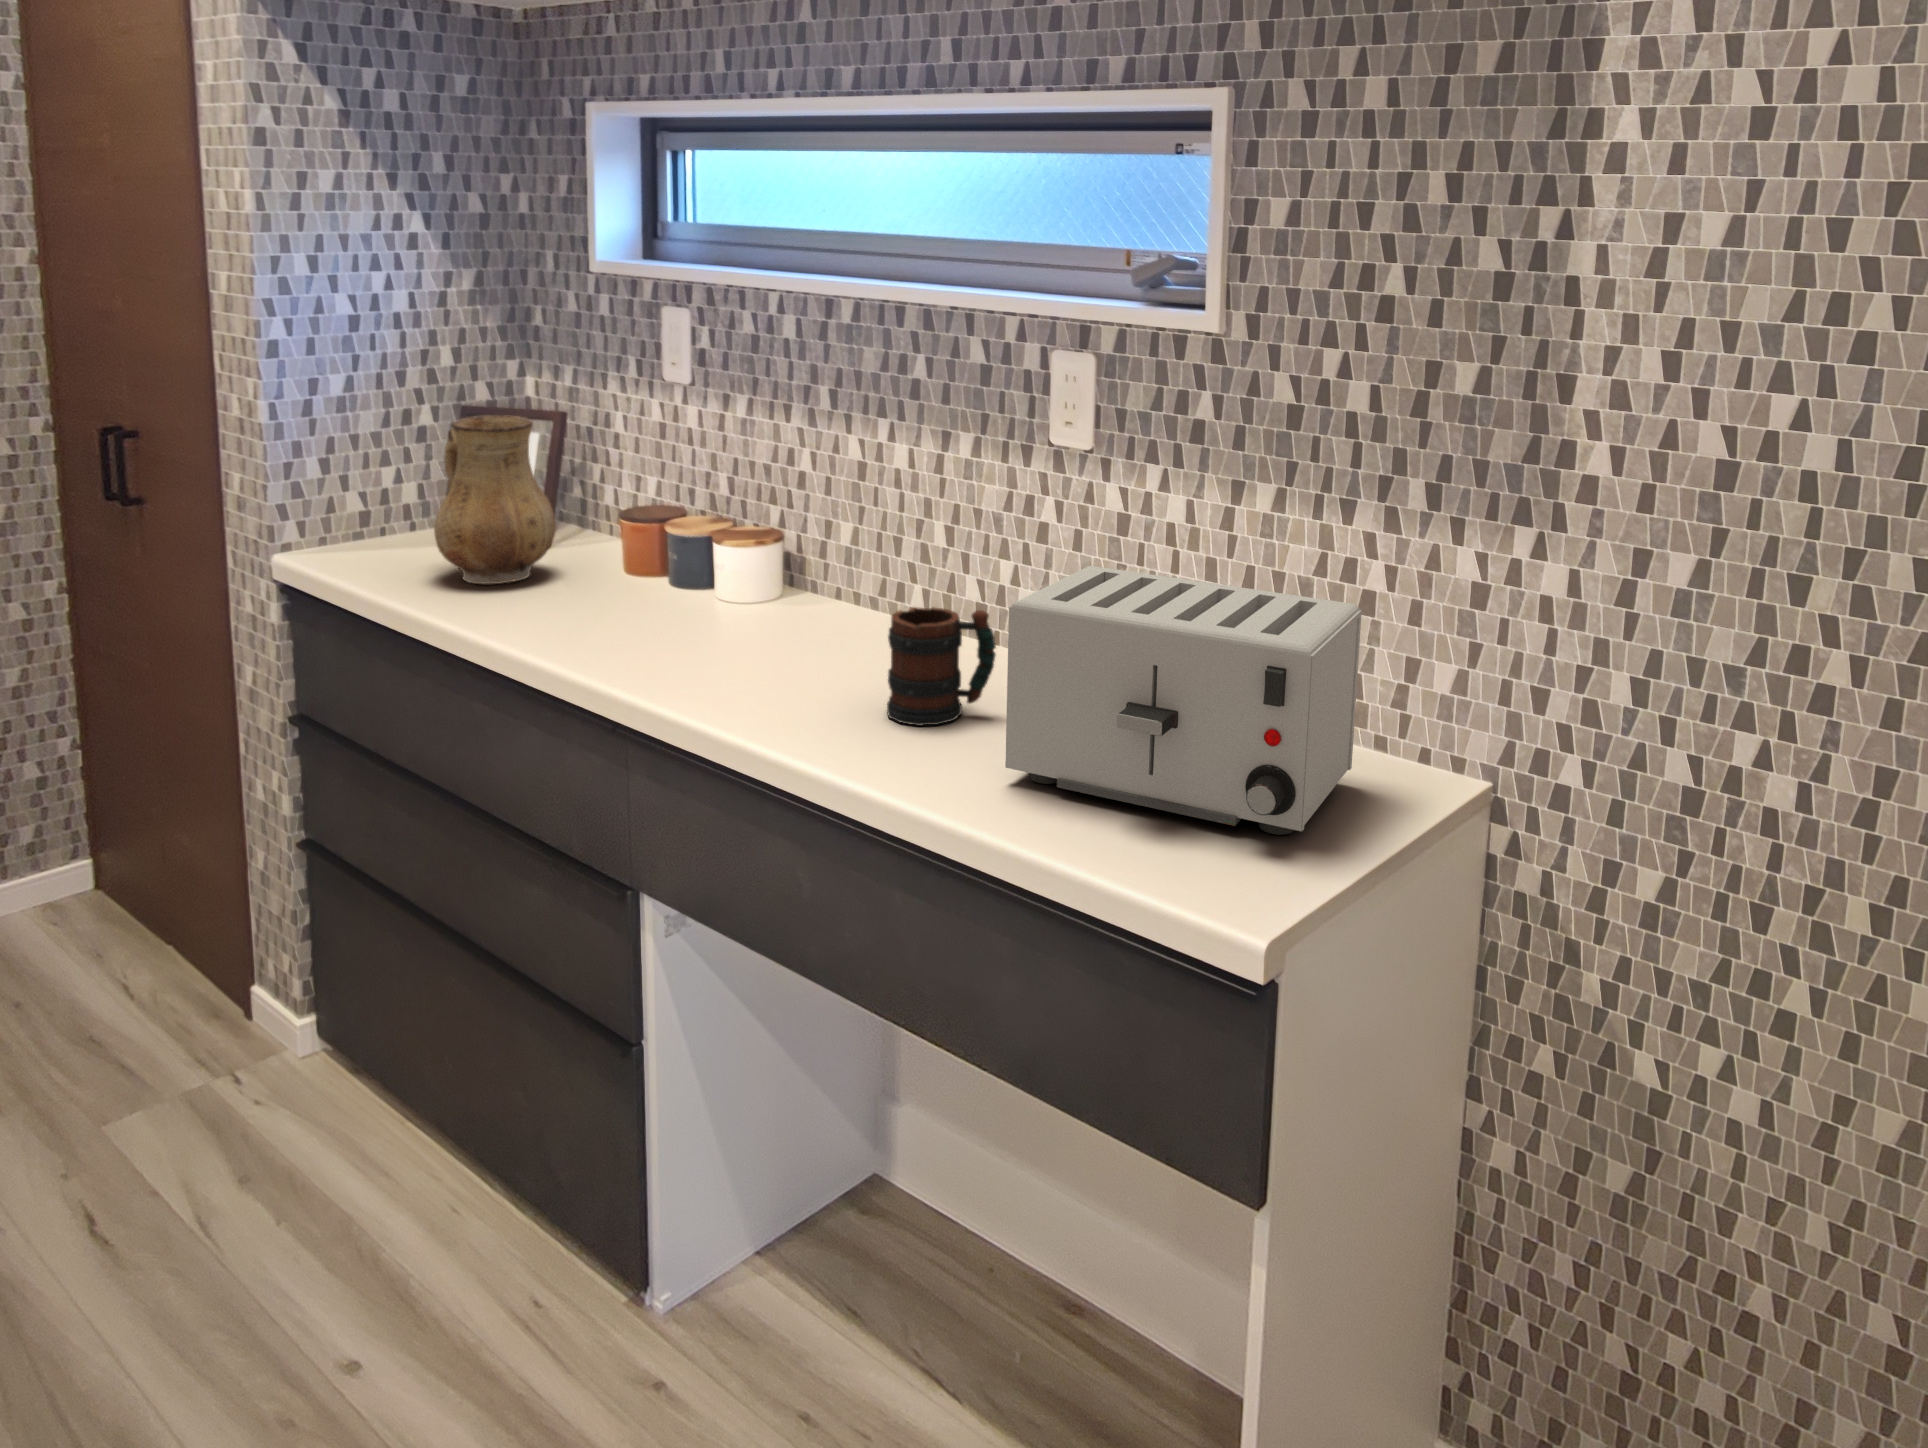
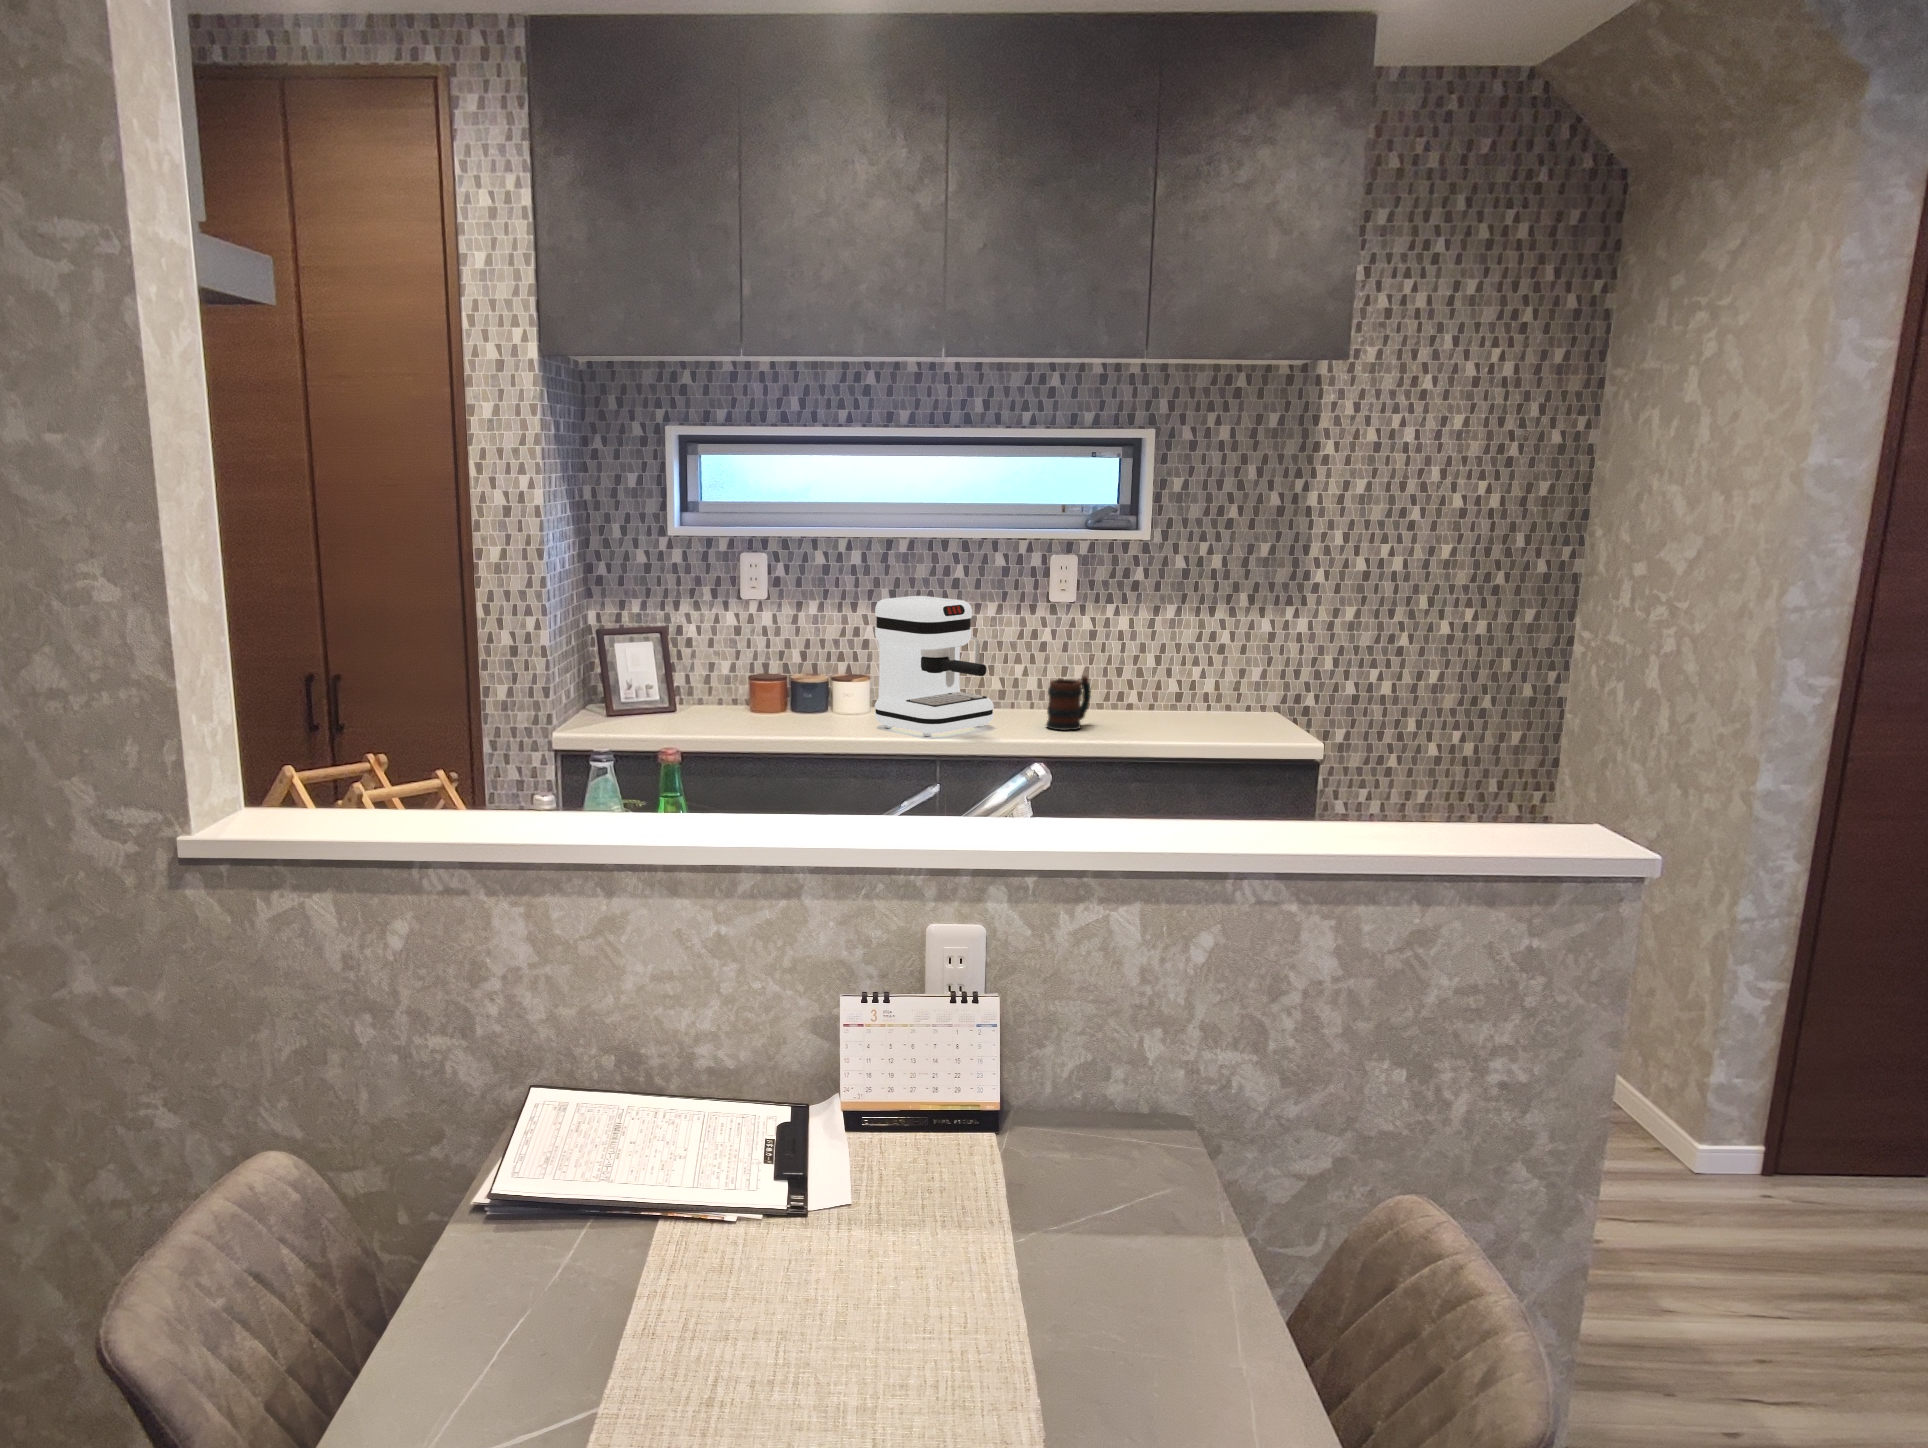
coffee maker: none [622,401,834,675] -> present [875,596,994,736]
ceramic pitcher: present [434,415,556,584] -> none [665,626,744,727]
toaster: present [1005,566,1362,835] -> none [1127,644,1278,734]

